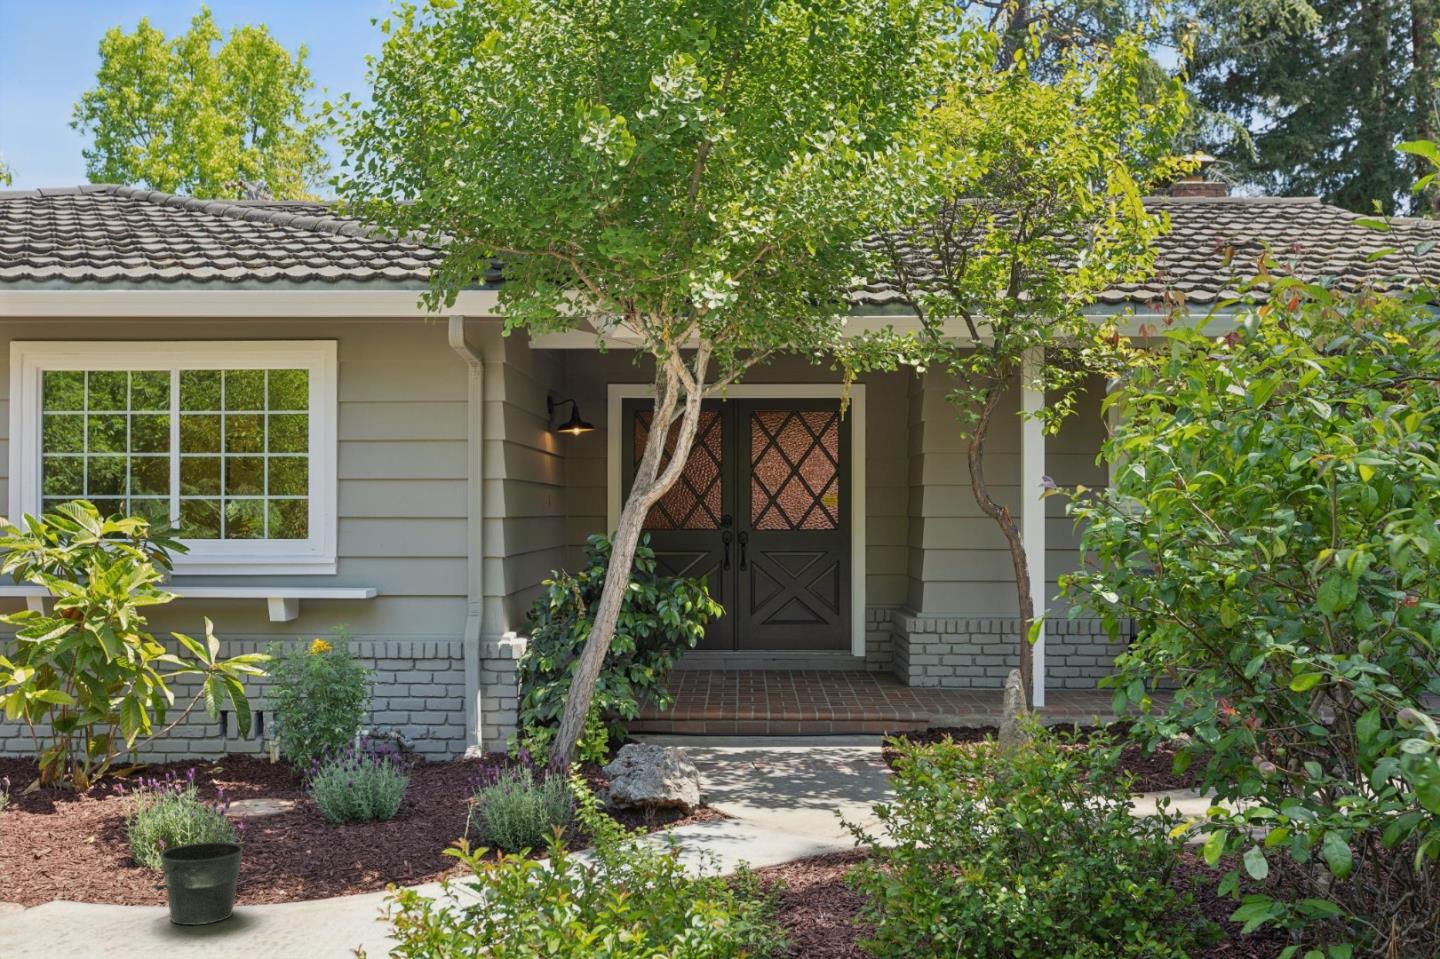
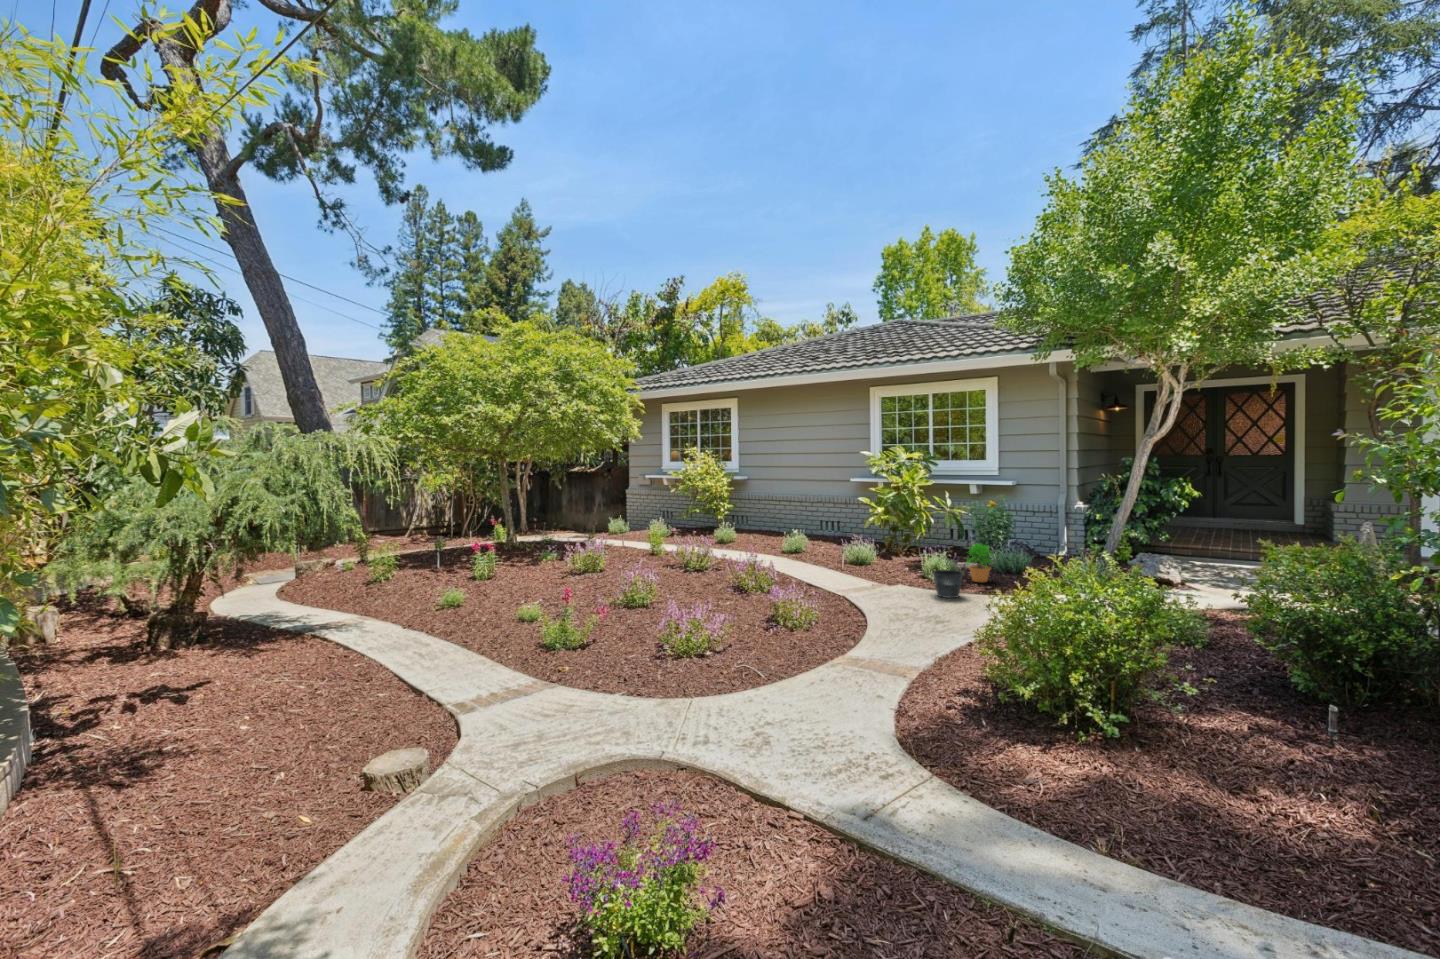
potted plant: none [252,754,327,858] -> present [967,544,993,582]

